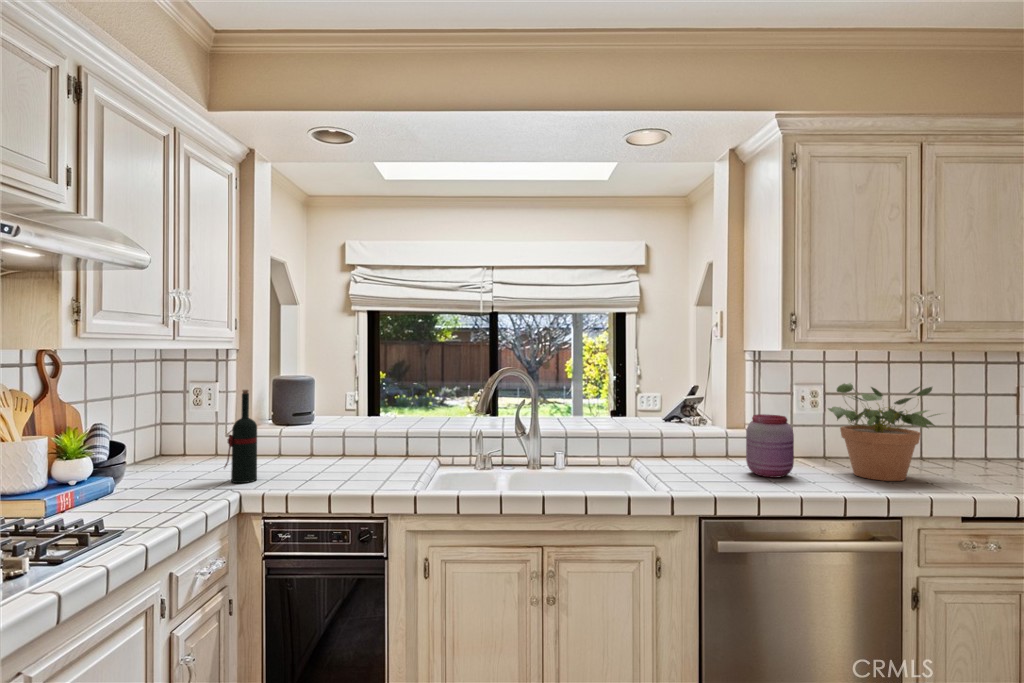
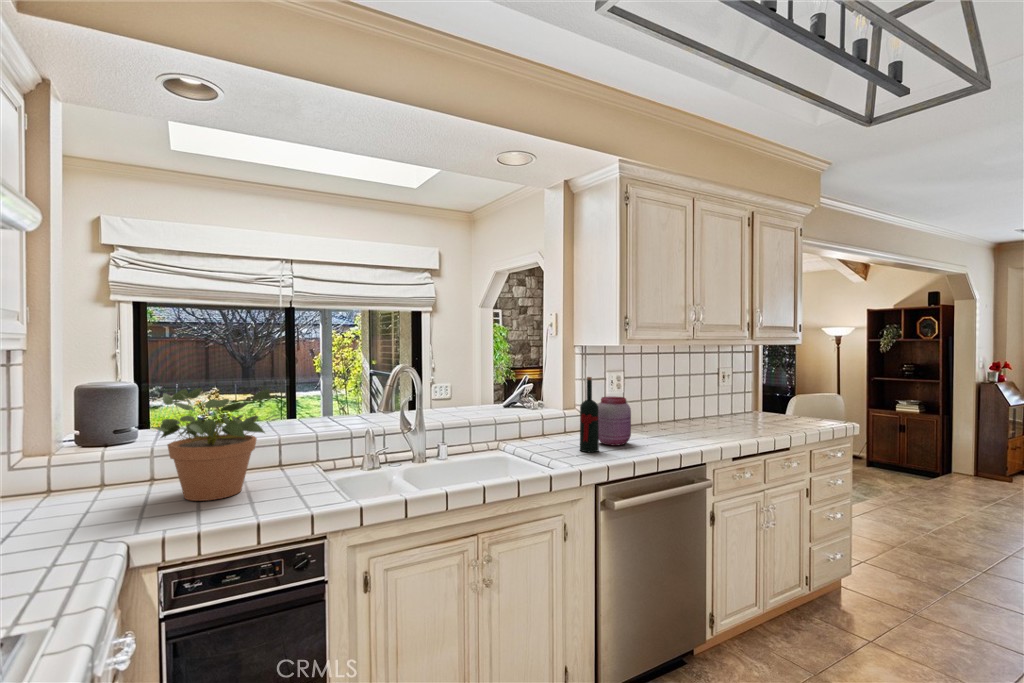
potted plant: present [828,383,938,481] -> present [152,388,279,501]
wine bottle: present [224,390,257,483] -> present [580,377,599,452]

